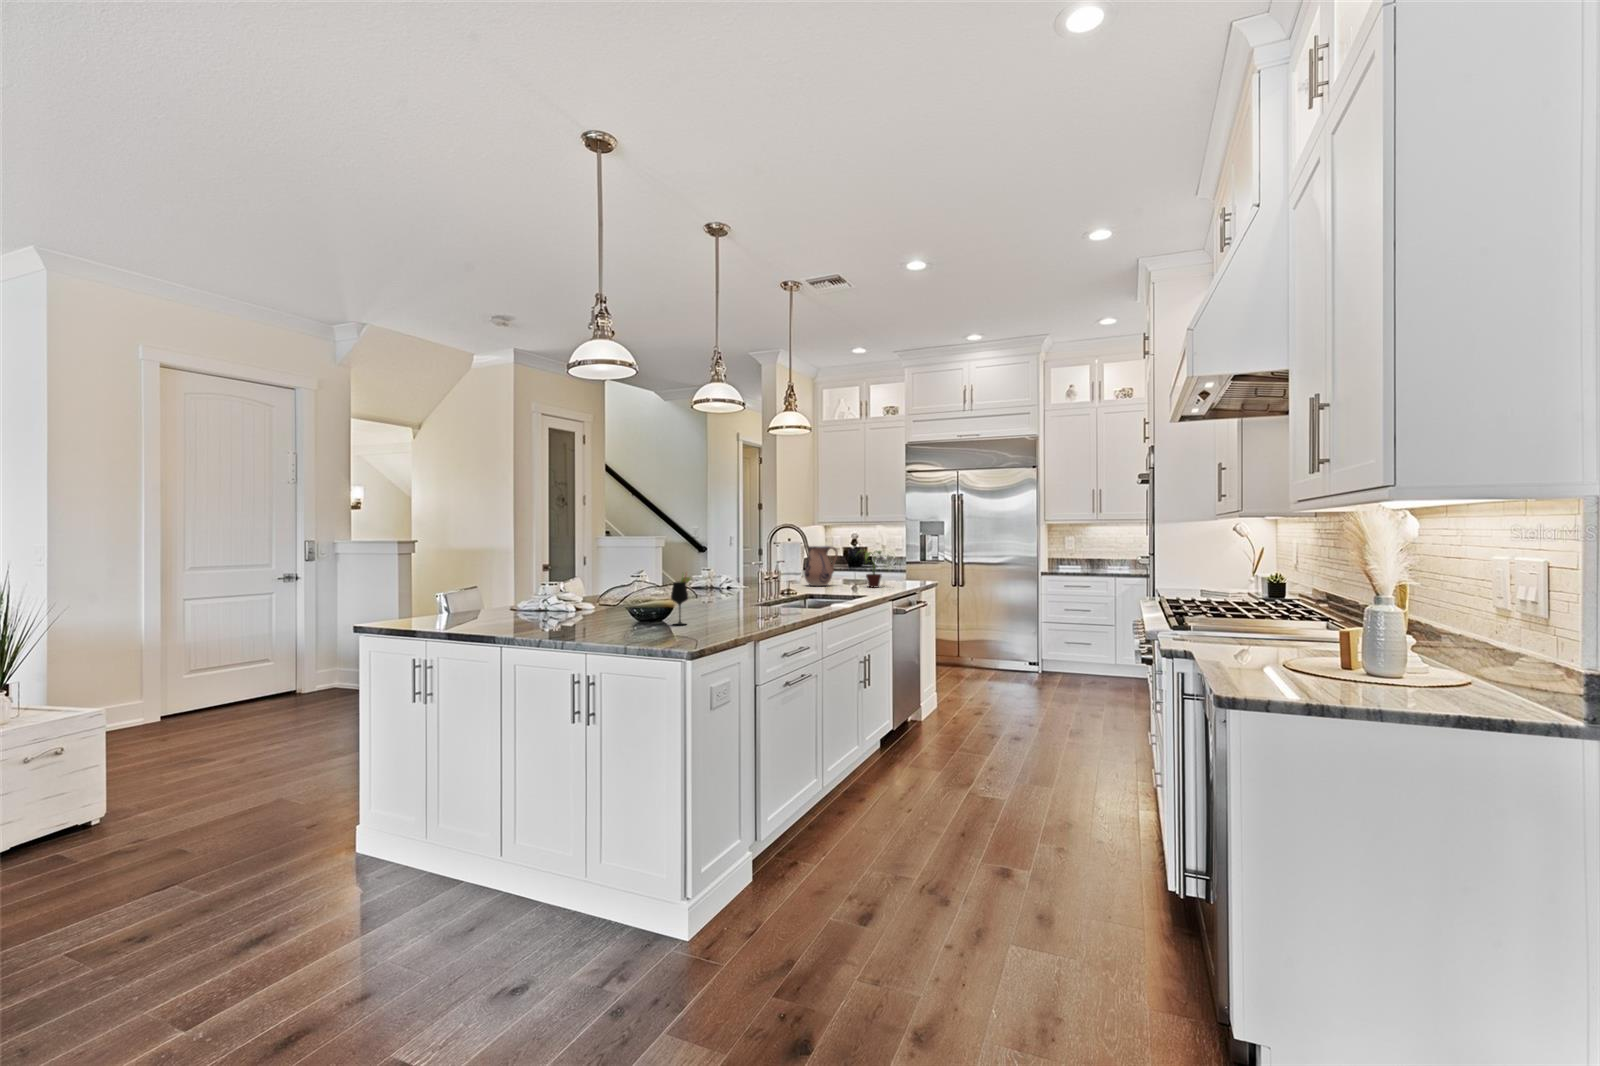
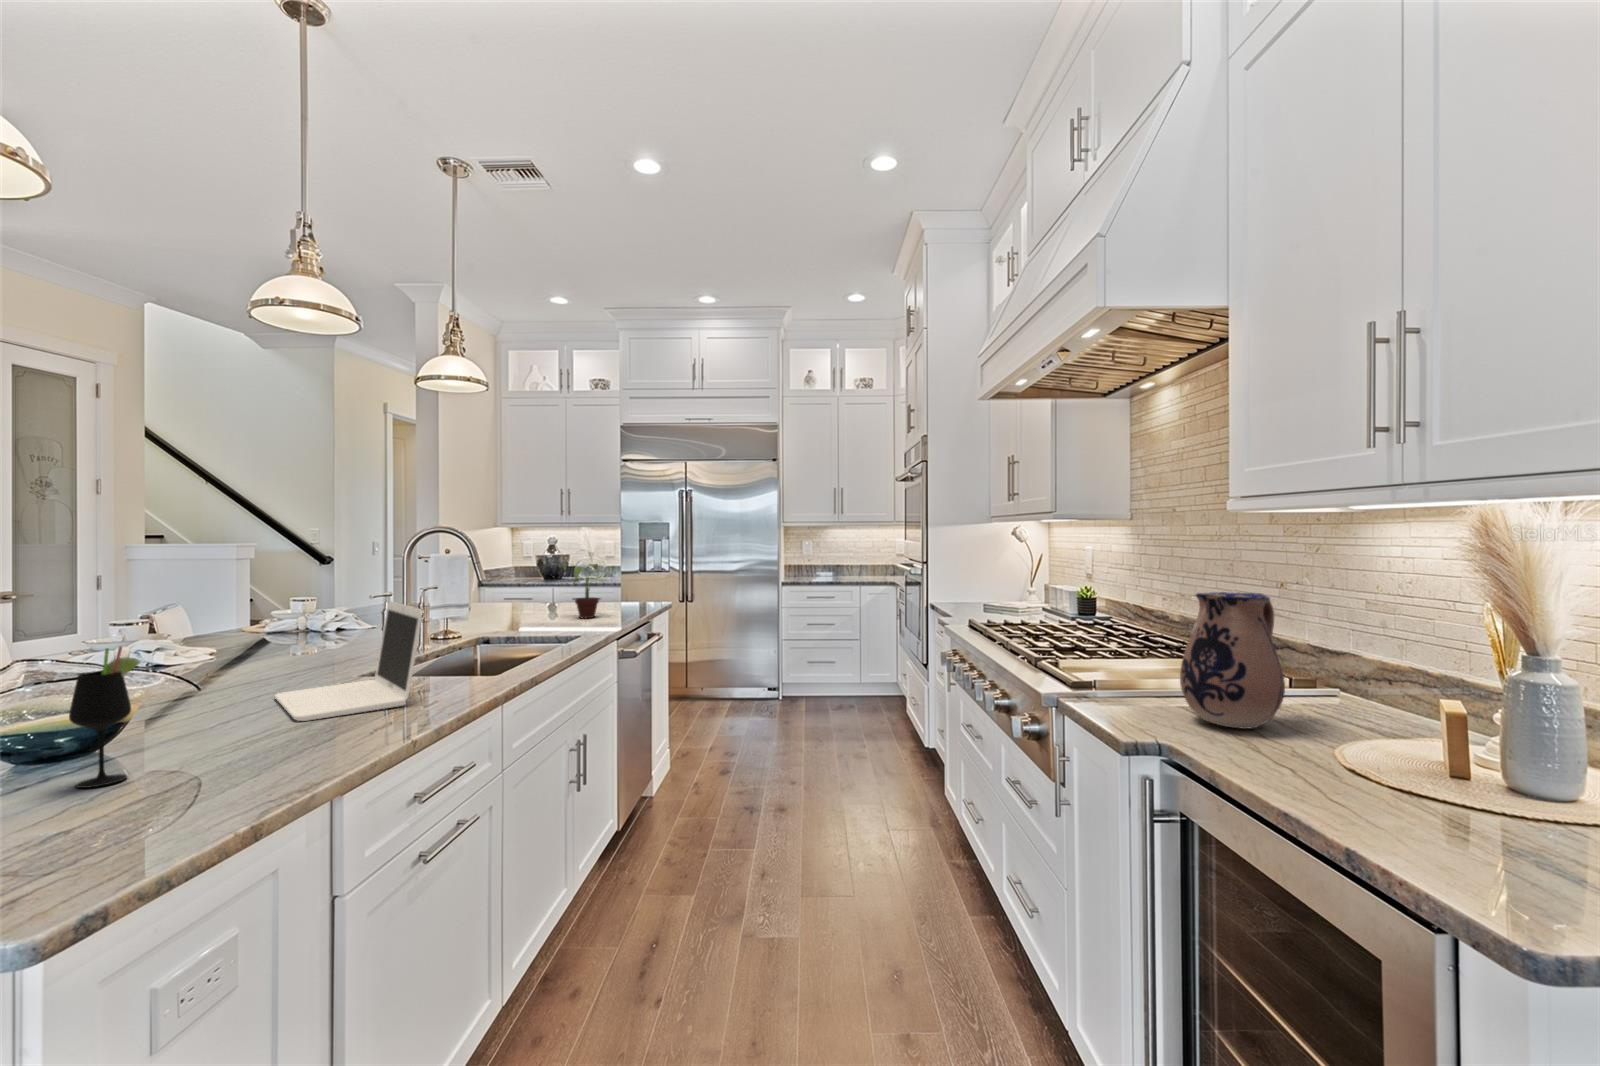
ceramic pitcher: present [804,546,838,586] -> present [1180,592,1285,729]
laptop: none [719,564,785,616] -> present [274,601,422,721]

